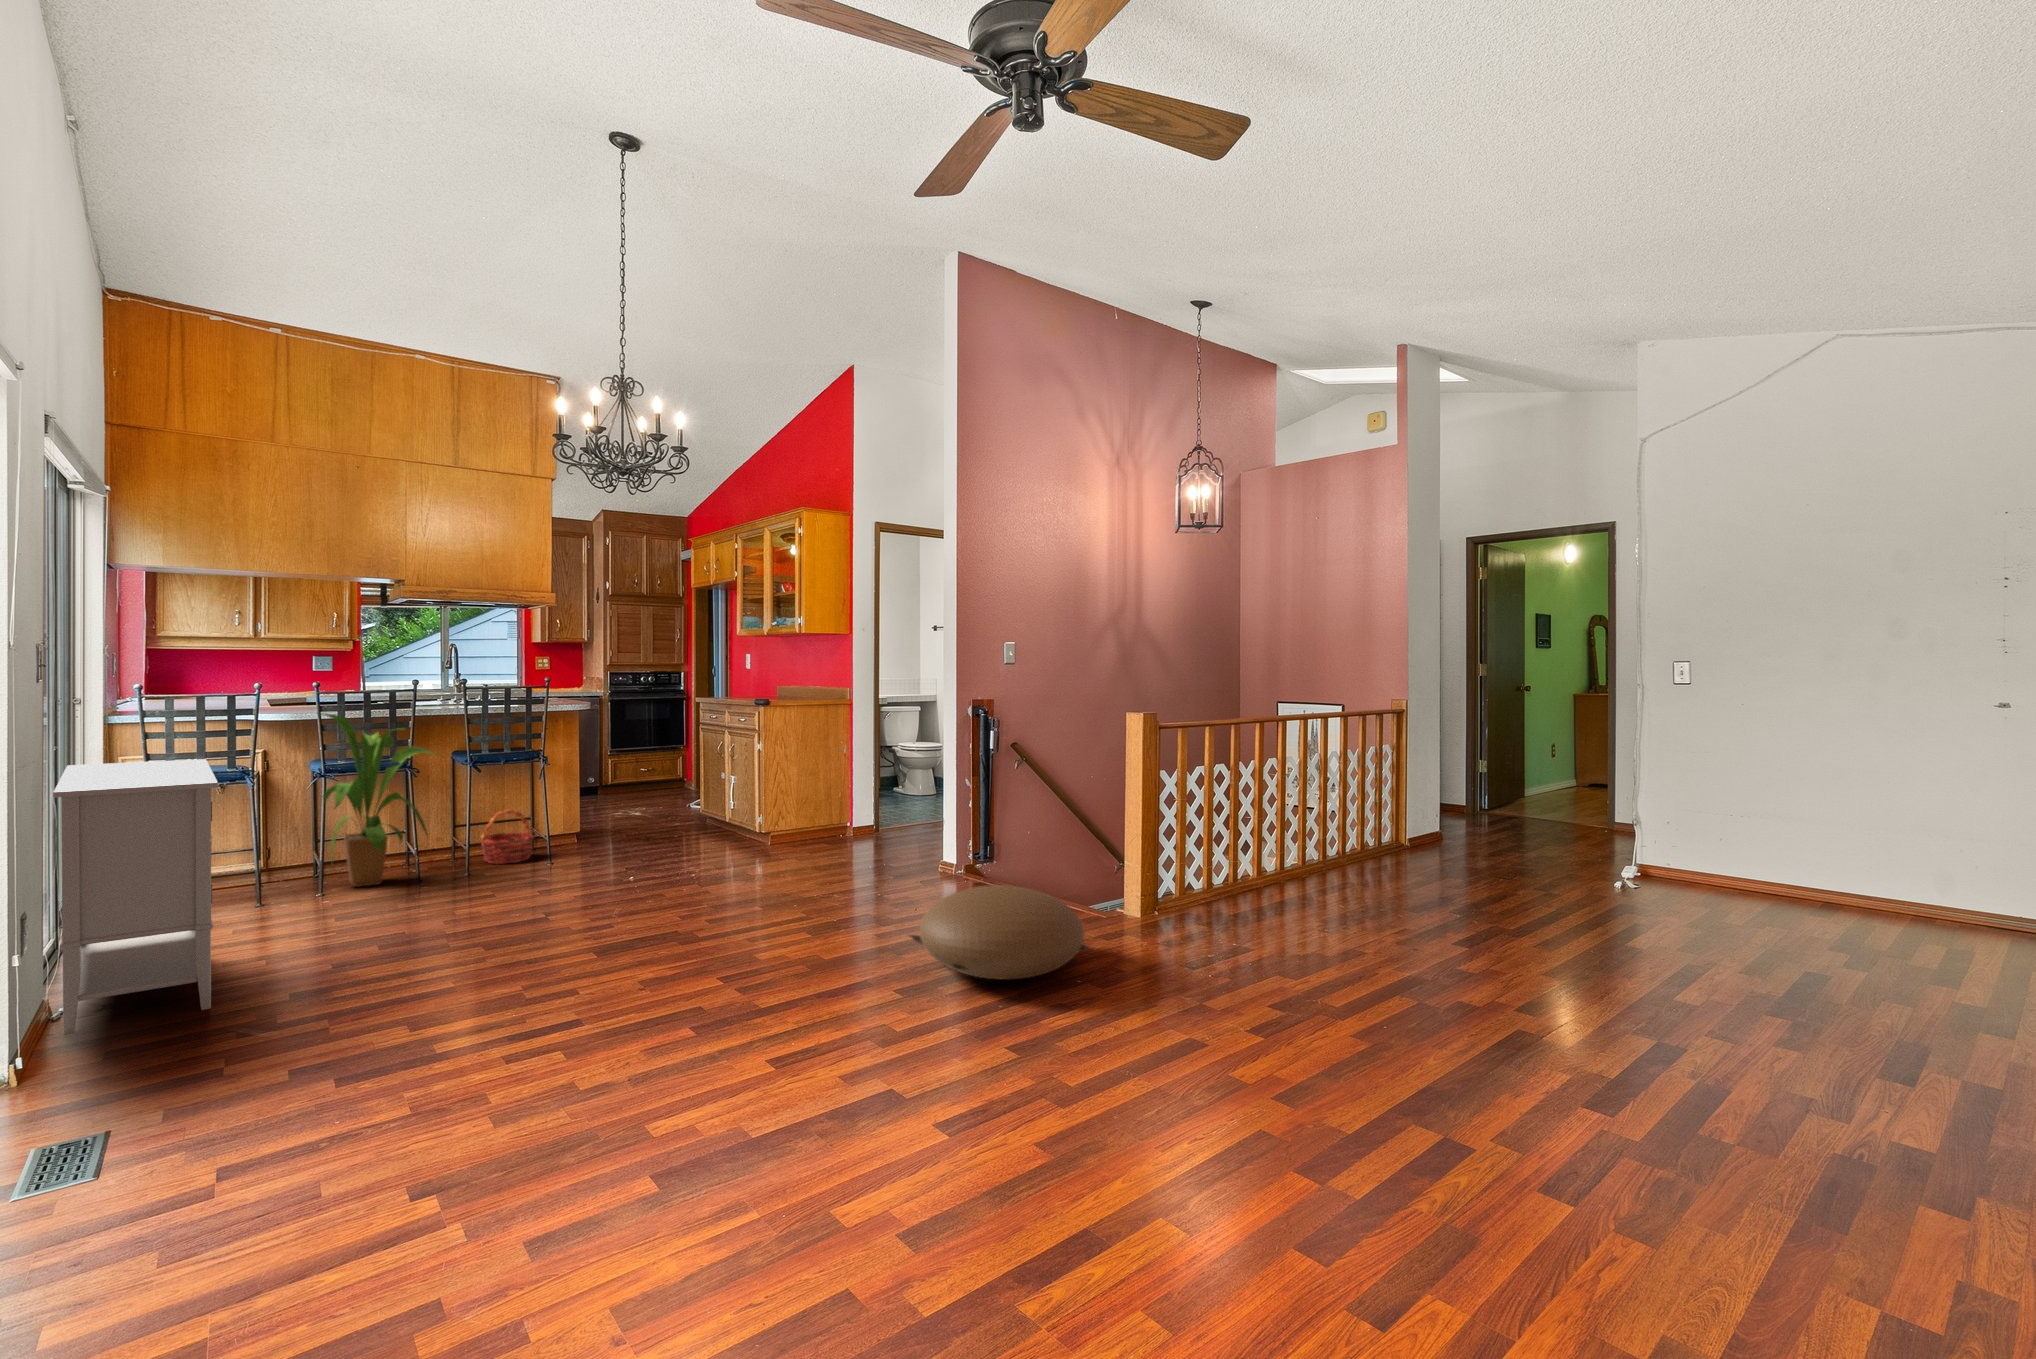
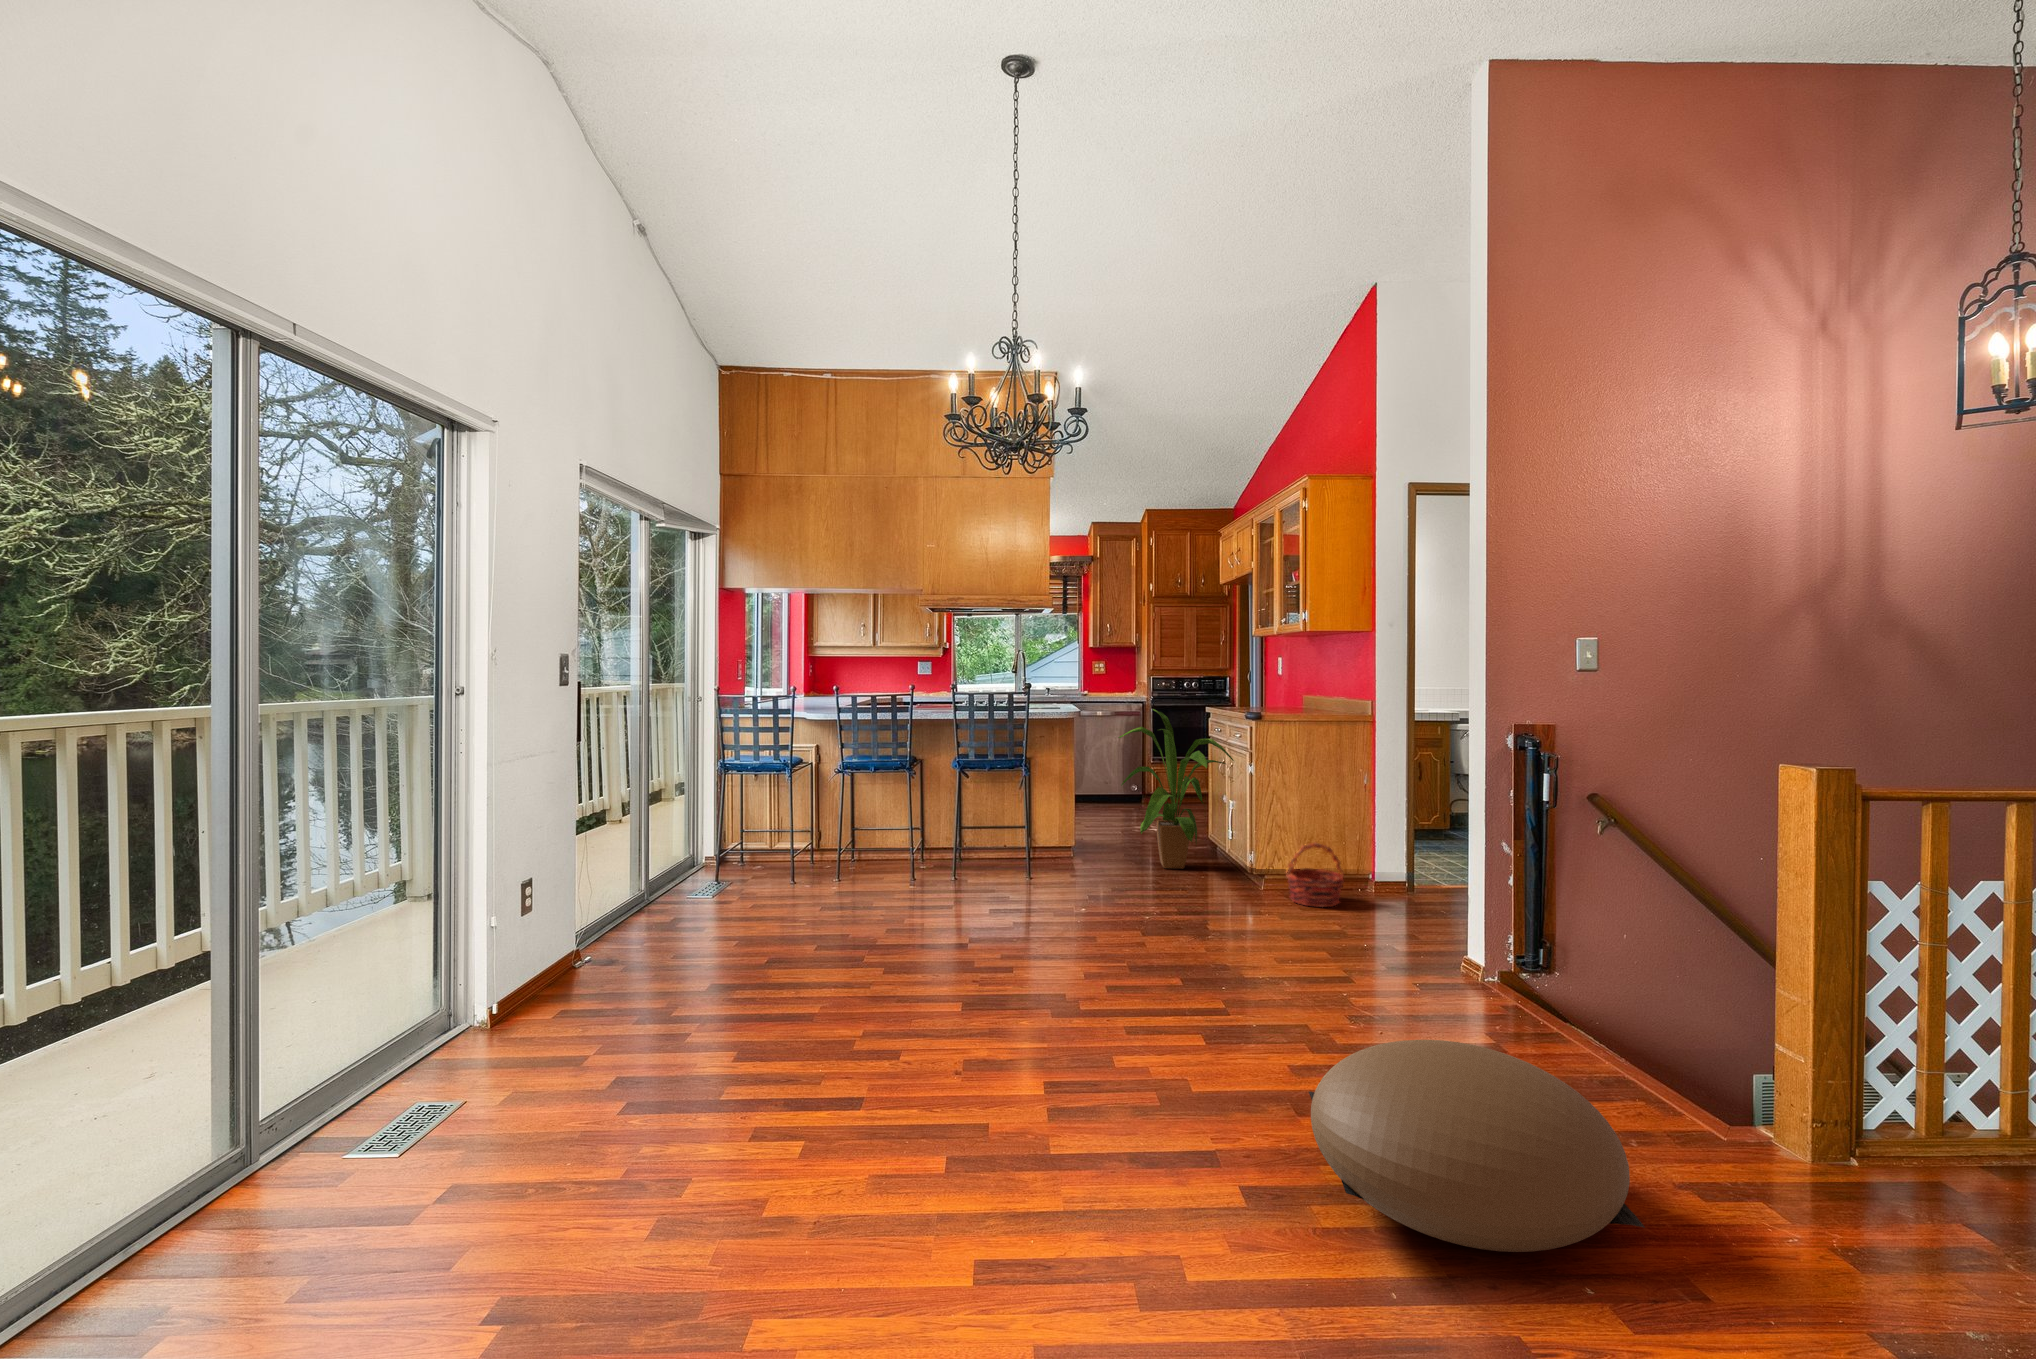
house plant: present [316,713,435,887] -> present [1119,709,1234,869]
cabinet: present [53,759,218,1035] -> none [519,752,693,993]
basket: present [481,809,533,864] -> present [1286,842,1344,907]

